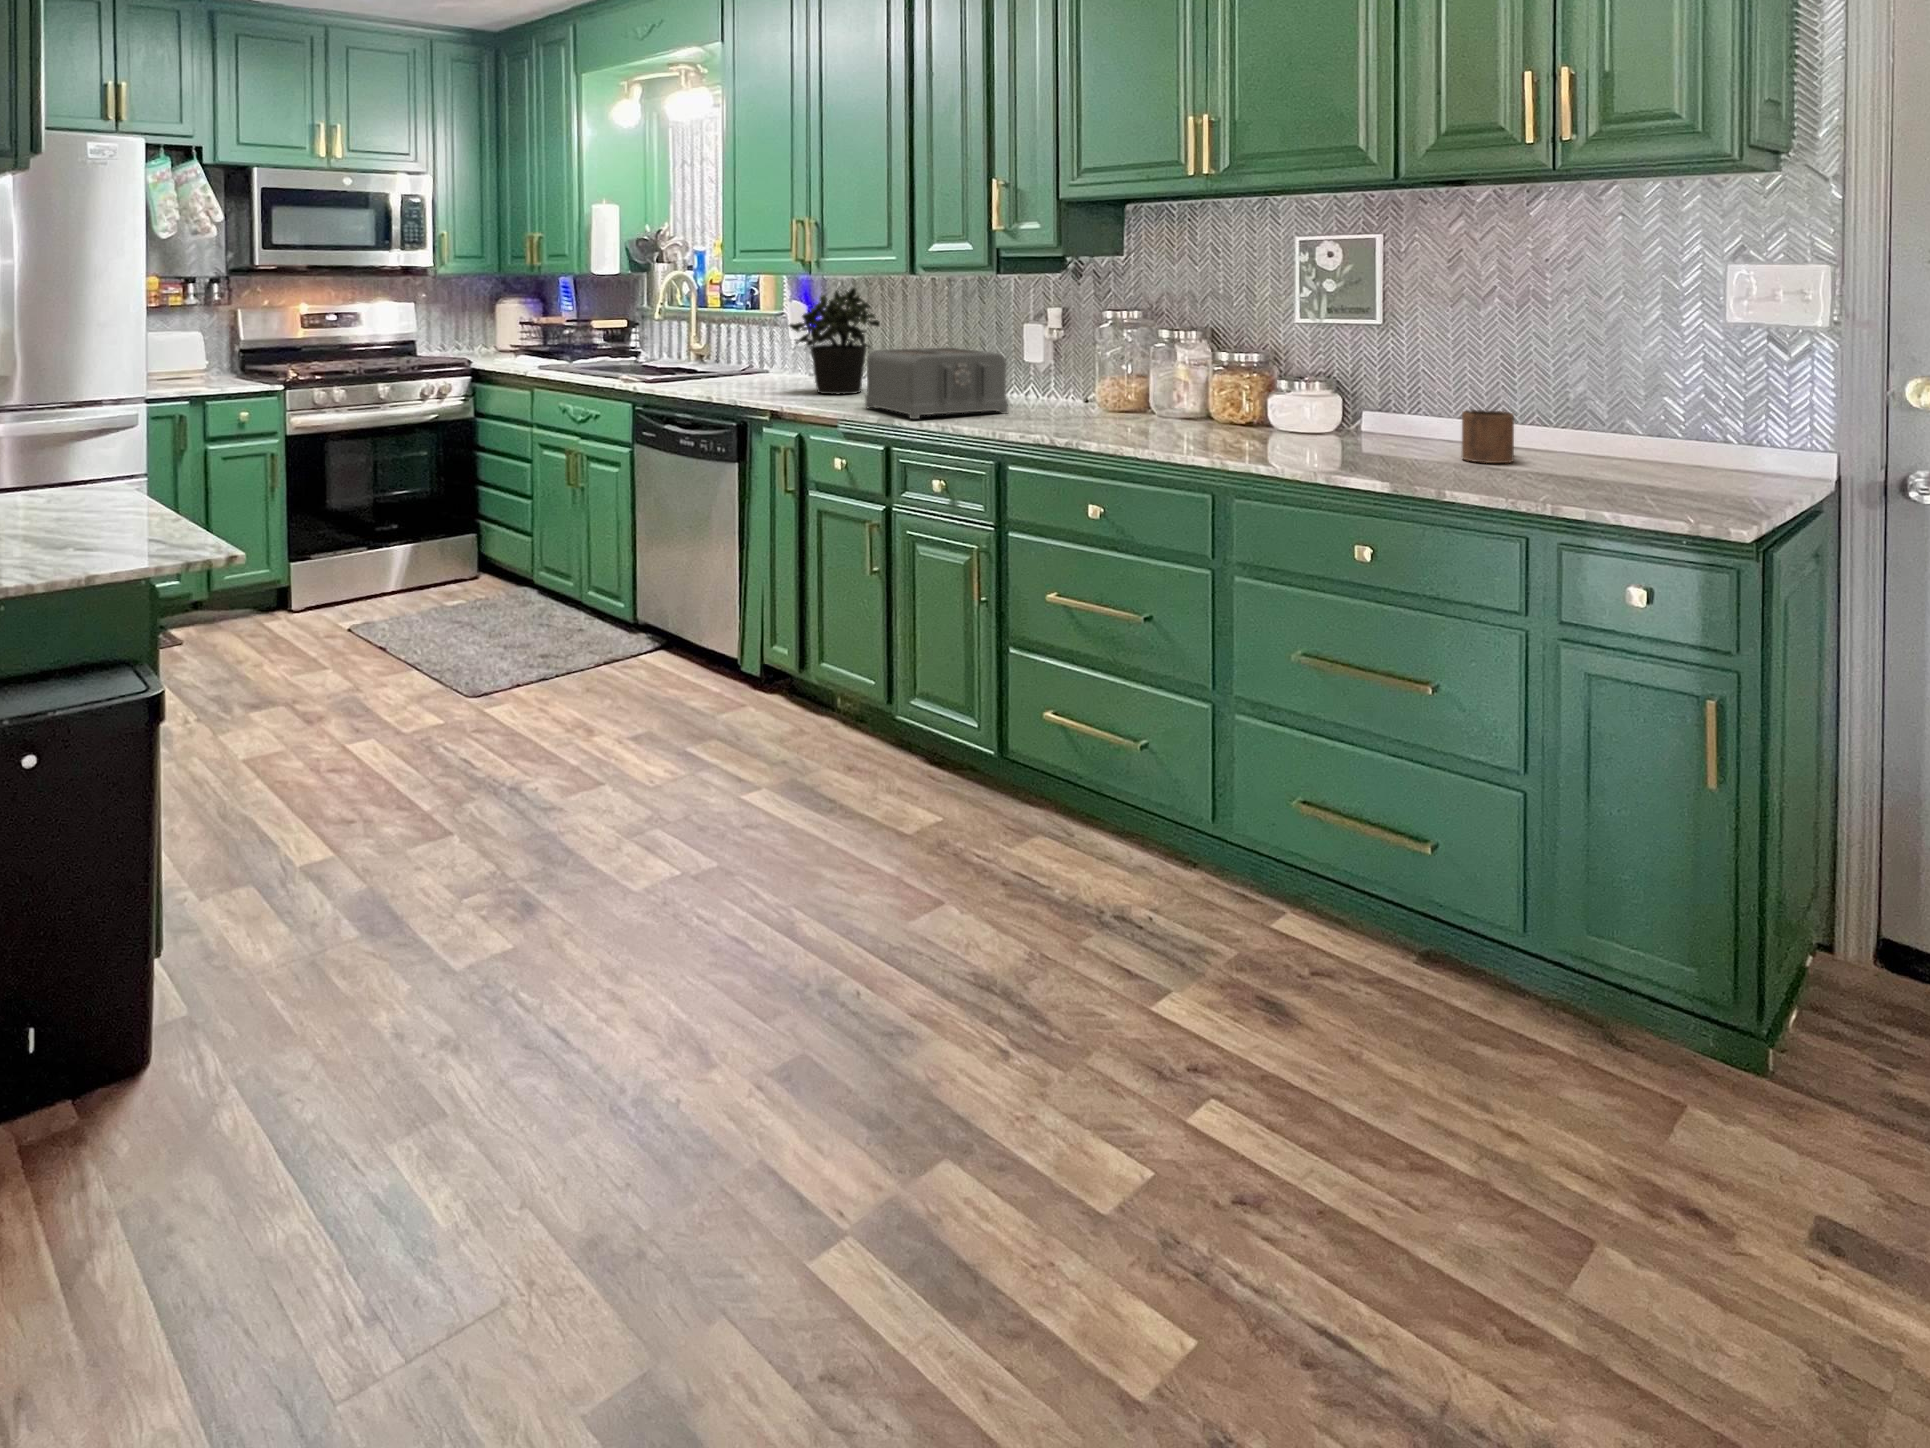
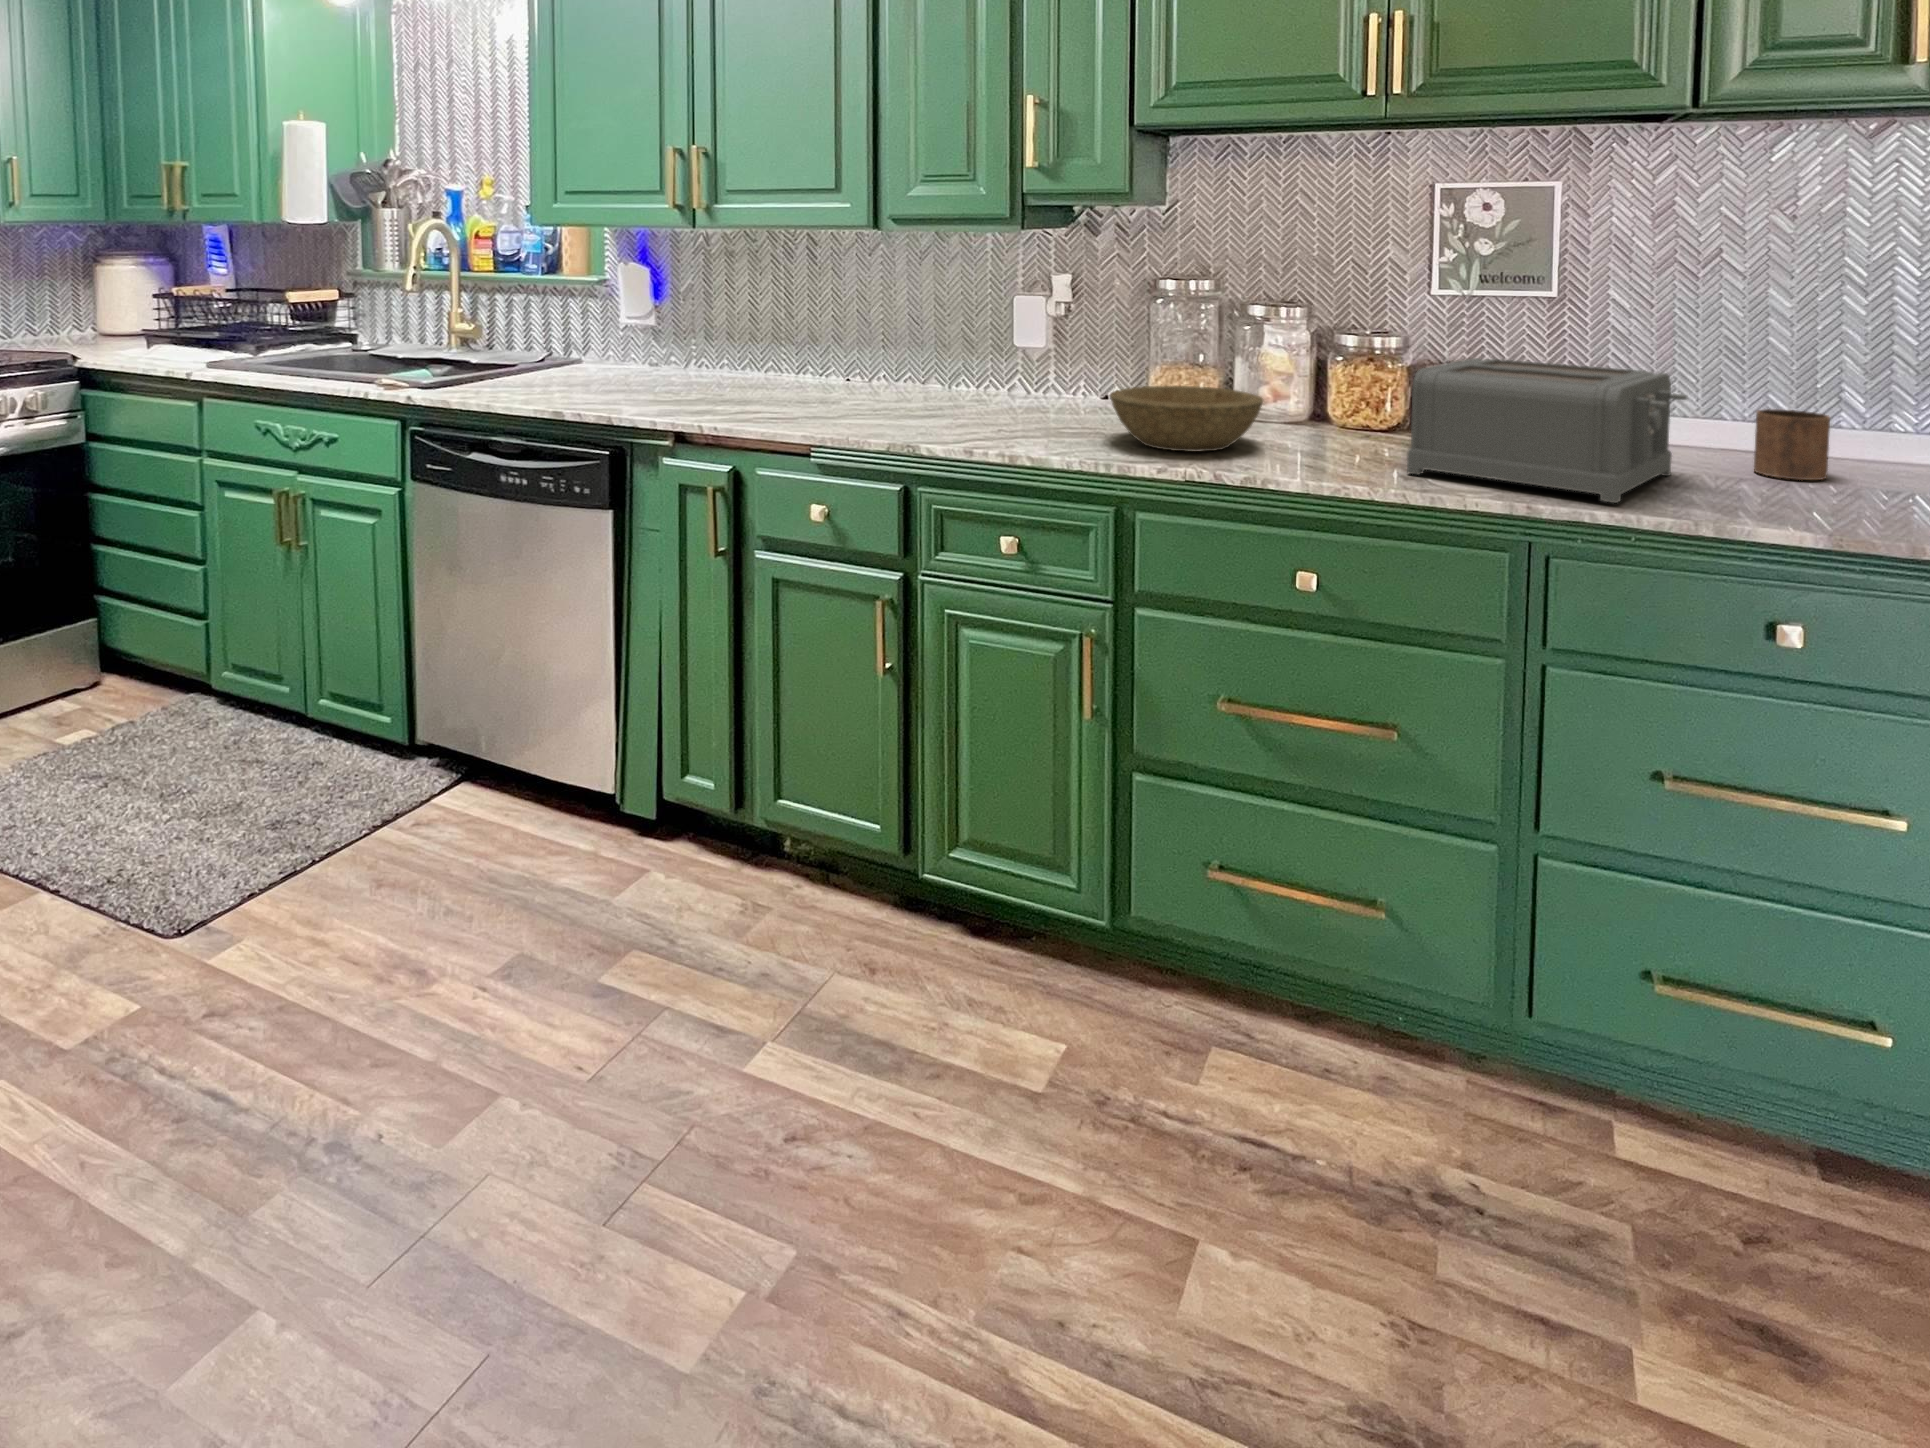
potted plant: present [789,288,880,394] -> none [668,244,806,398]
toaster: present [865,348,1008,419] -> present [1407,358,1687,503]
bowl: none [1022,388,1131,431] -> present [1110,386,1263,452]

